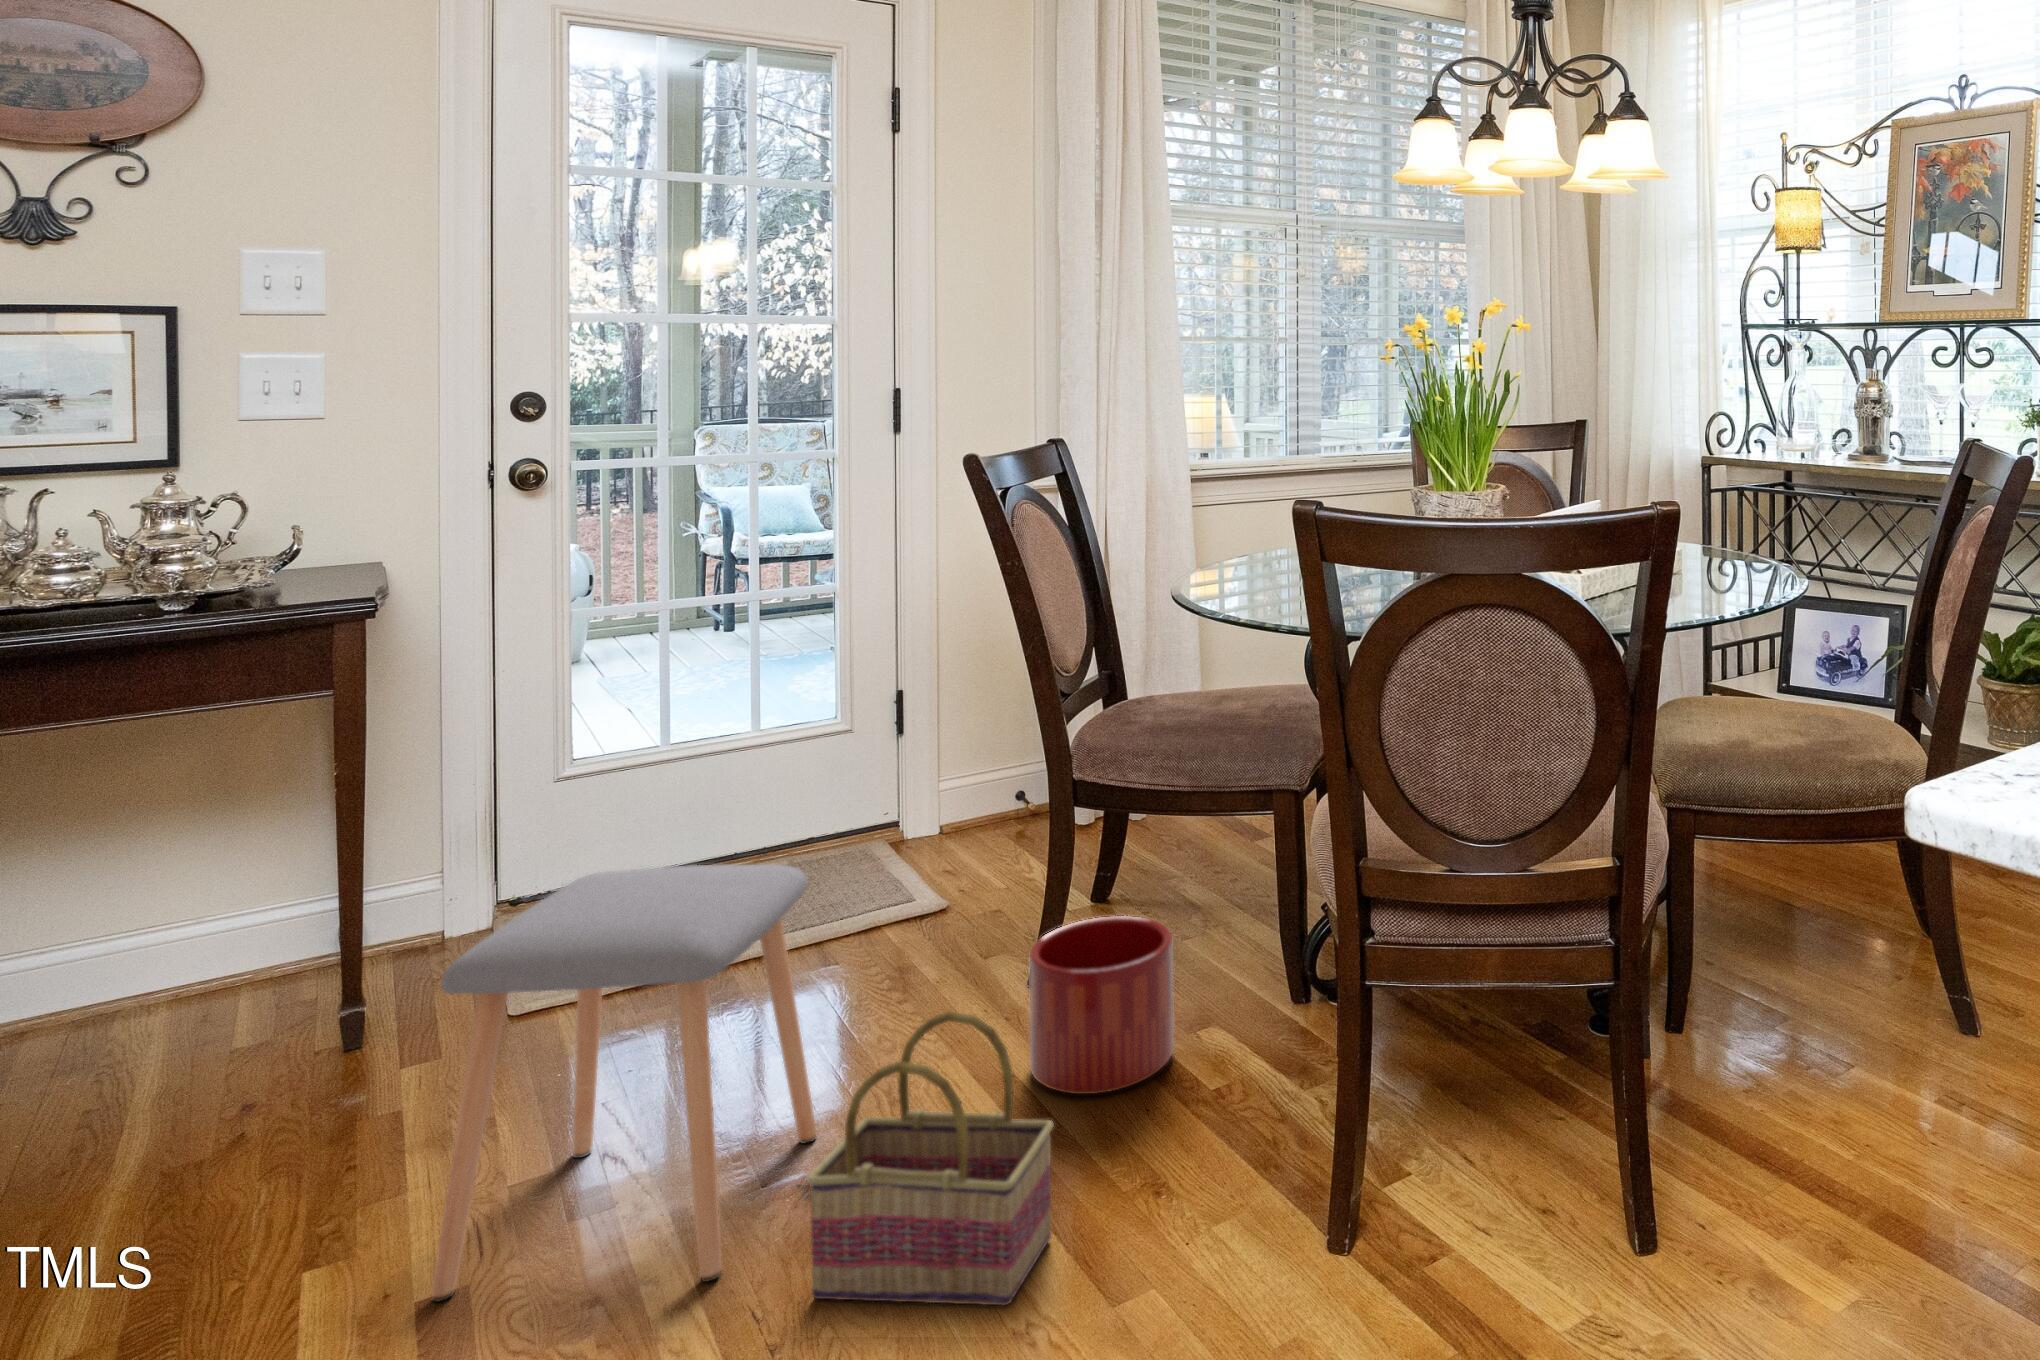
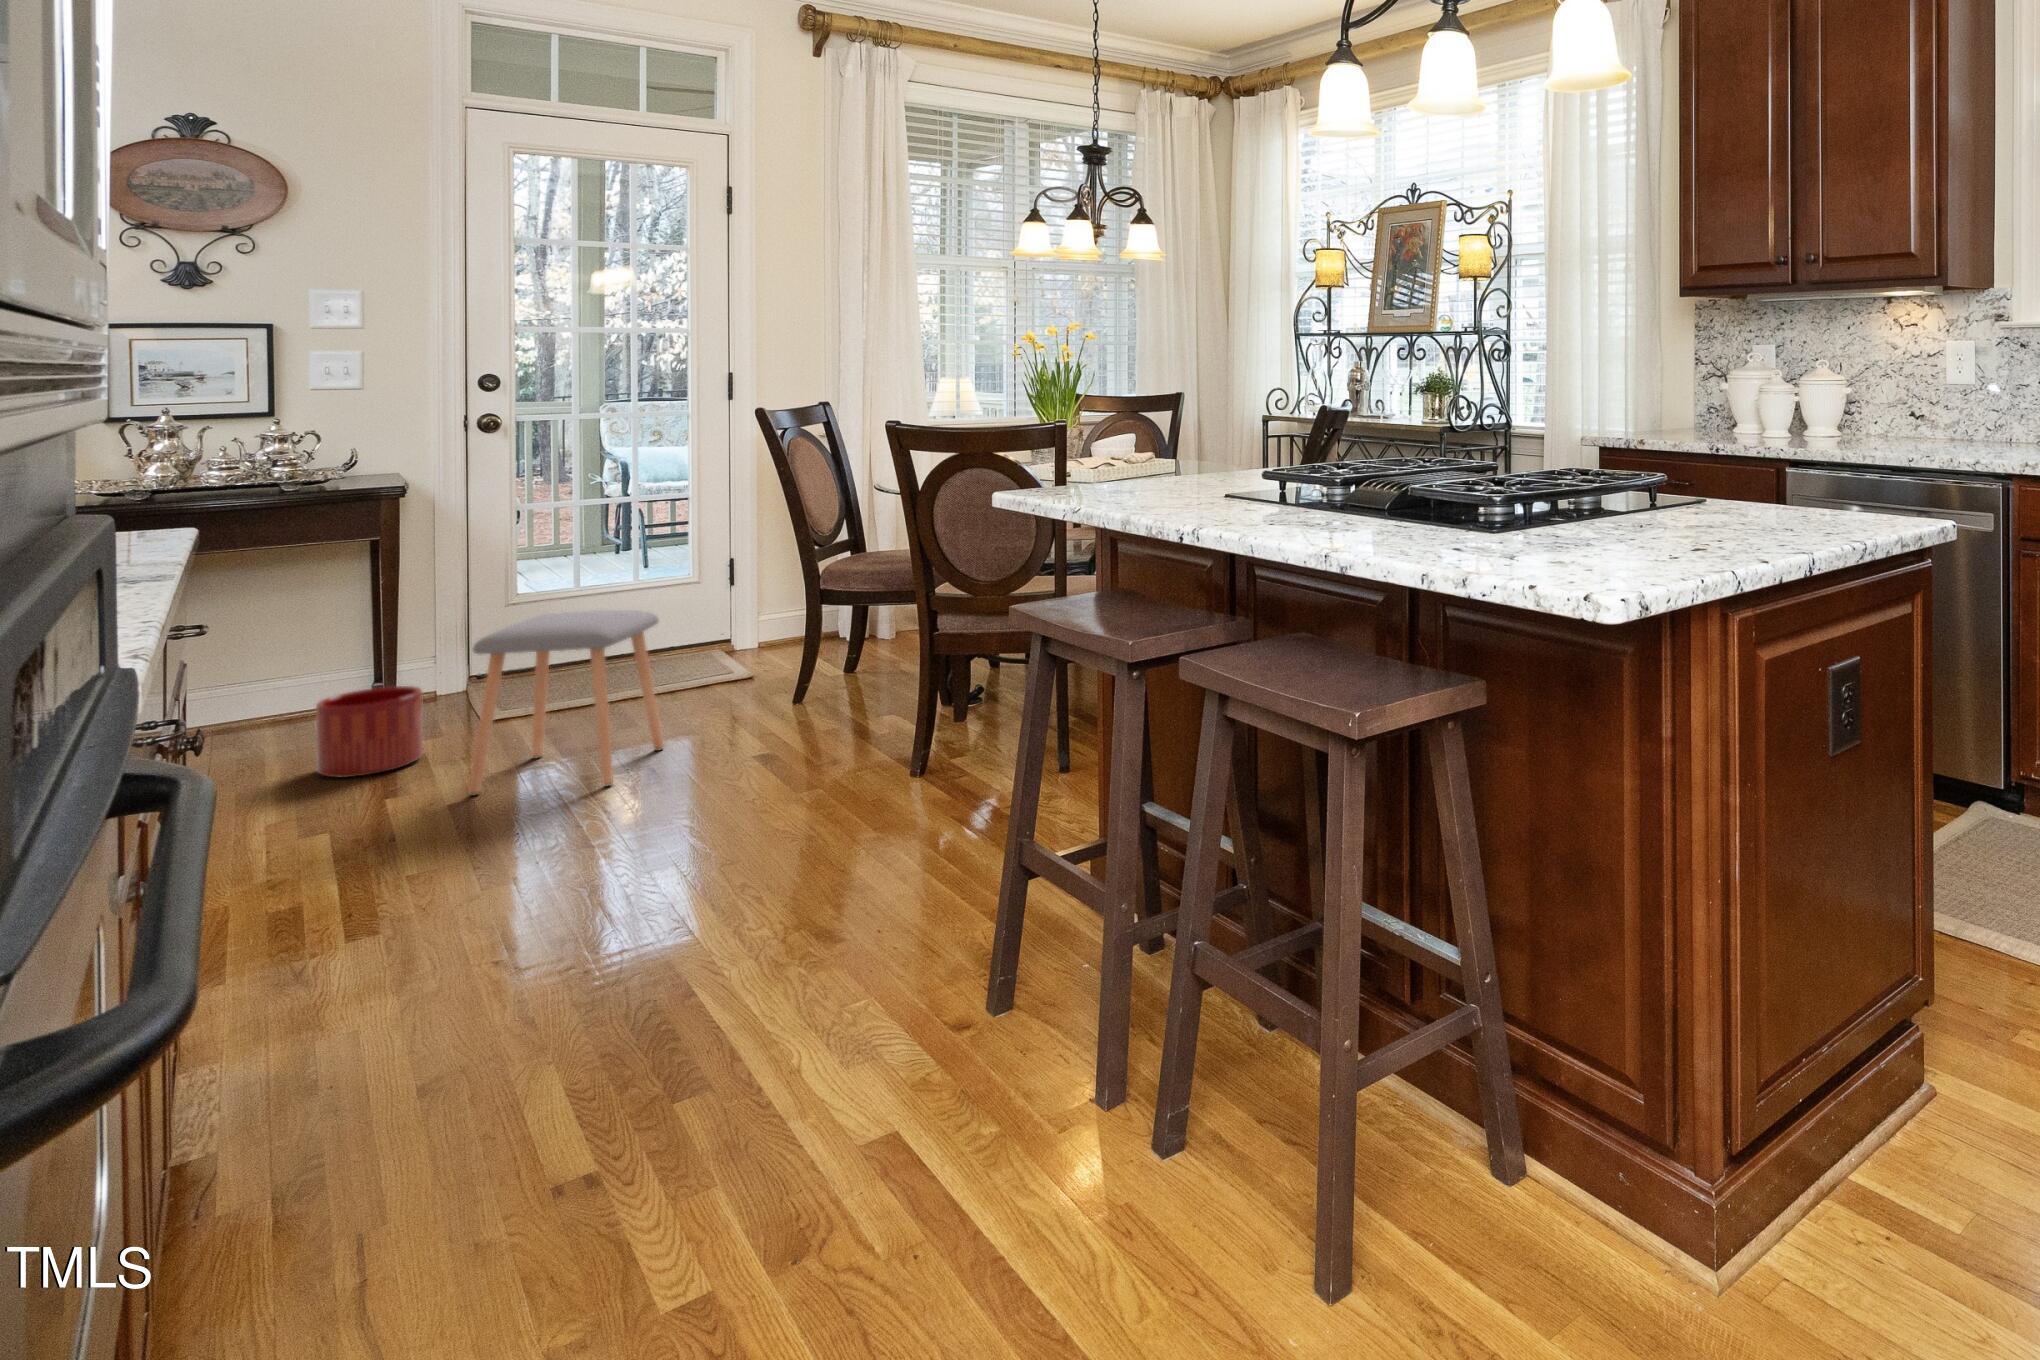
planter: present [1029,916,1174,1094] -> present [316,686,423,777]
basket: present [807,1012,1054,1305] -> none [655,667,780,789]

